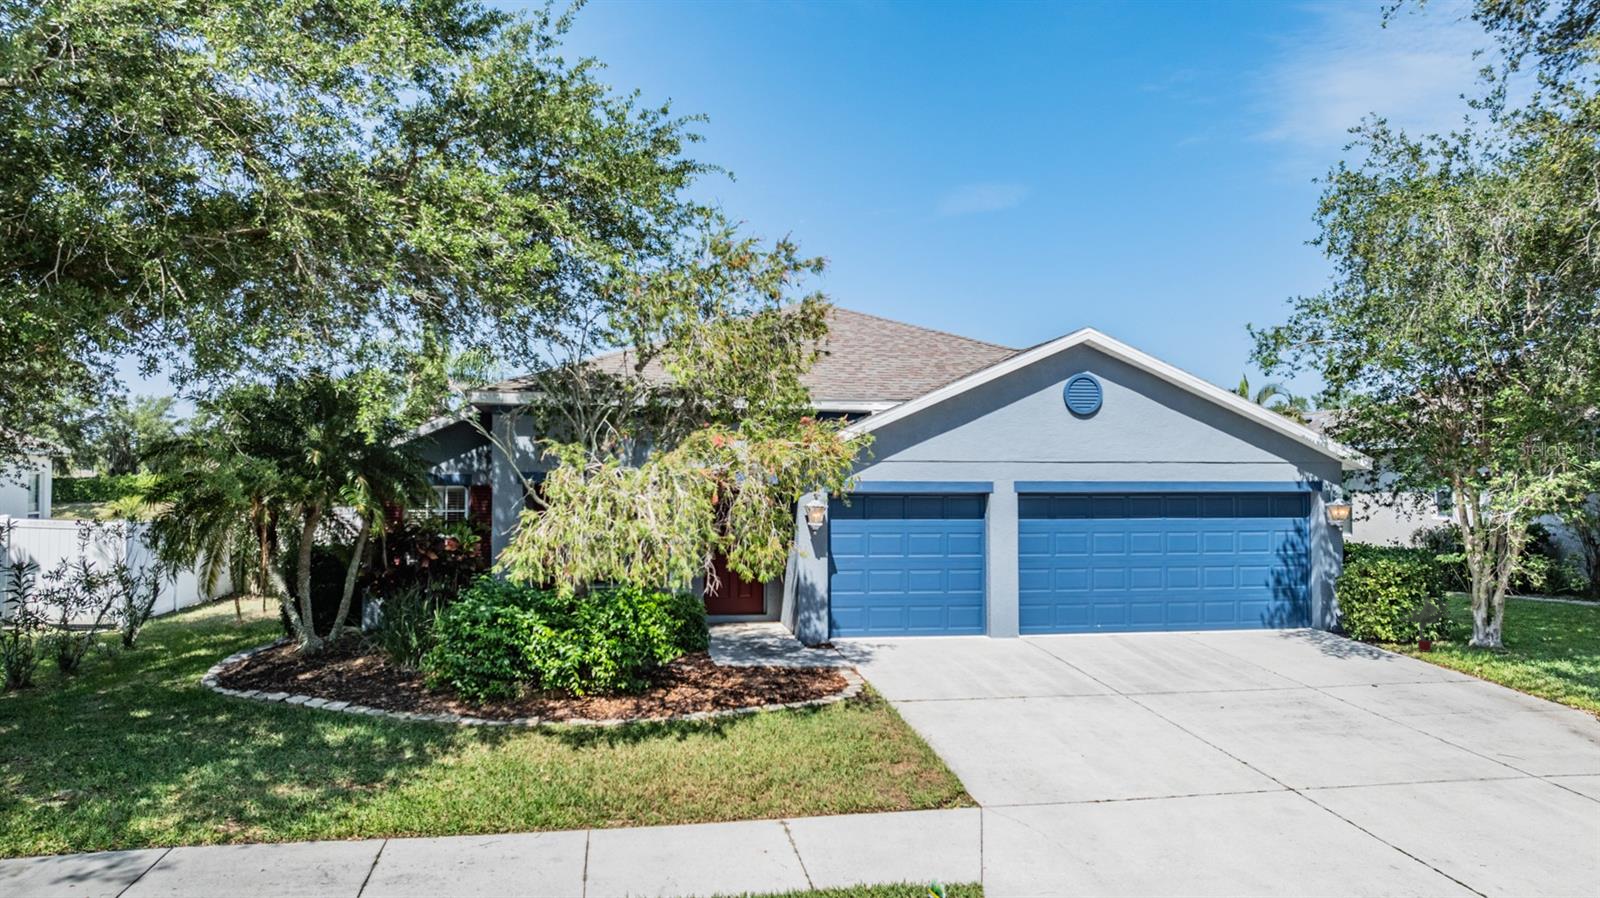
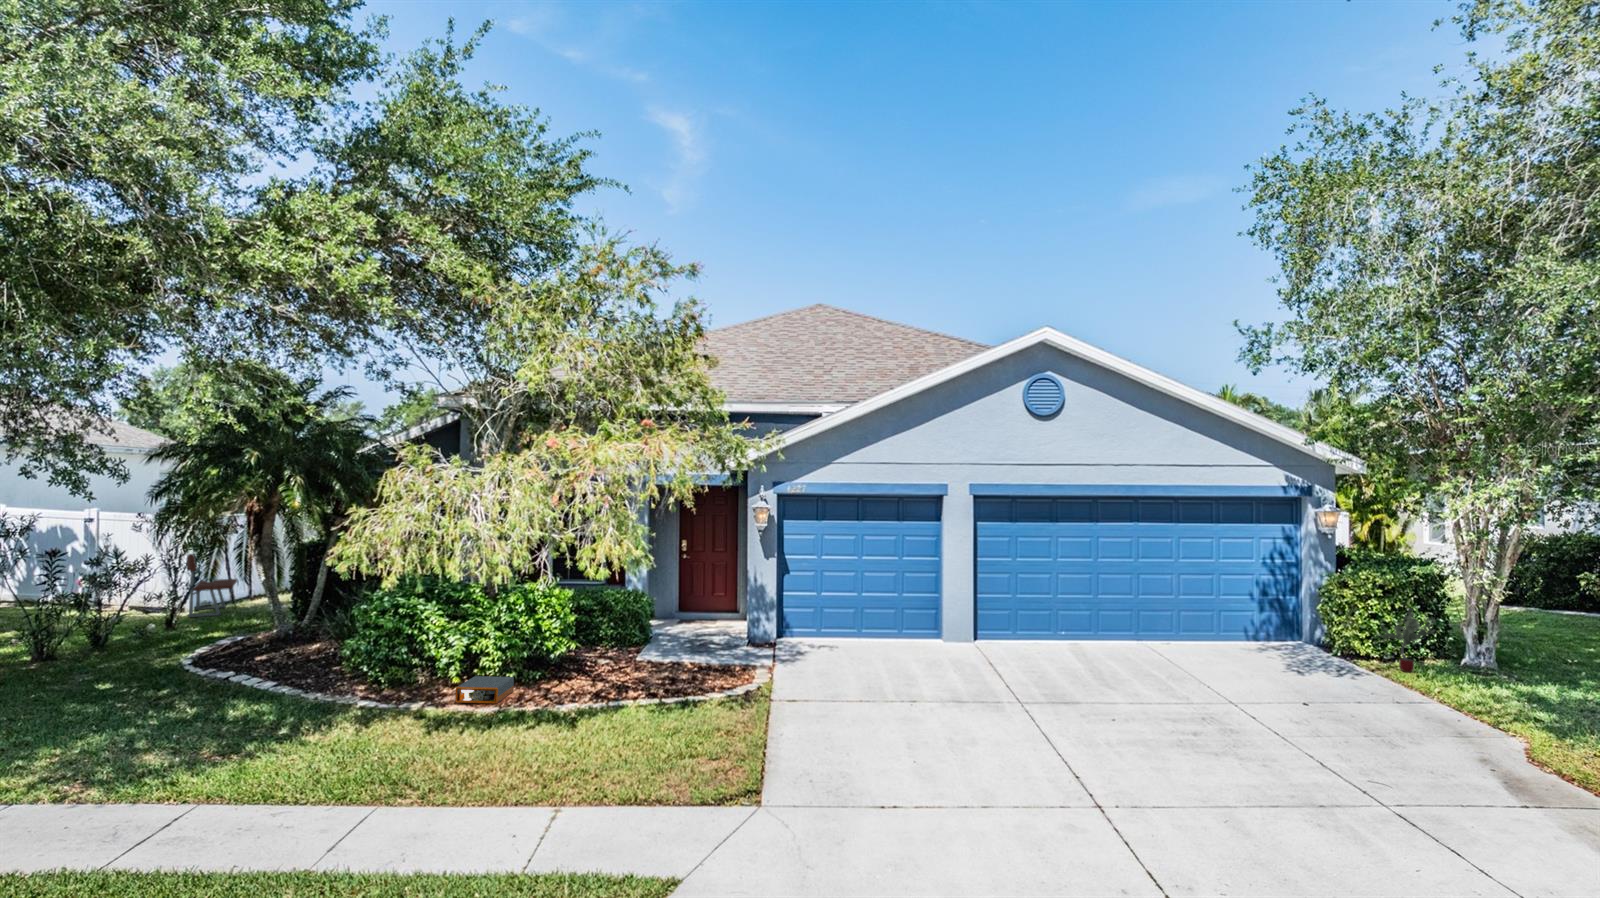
bench: none [175,559,229,637] -> present [187,554,237,617]
storage box: none [569,687,620,716] -> present [455,676,514,704]

